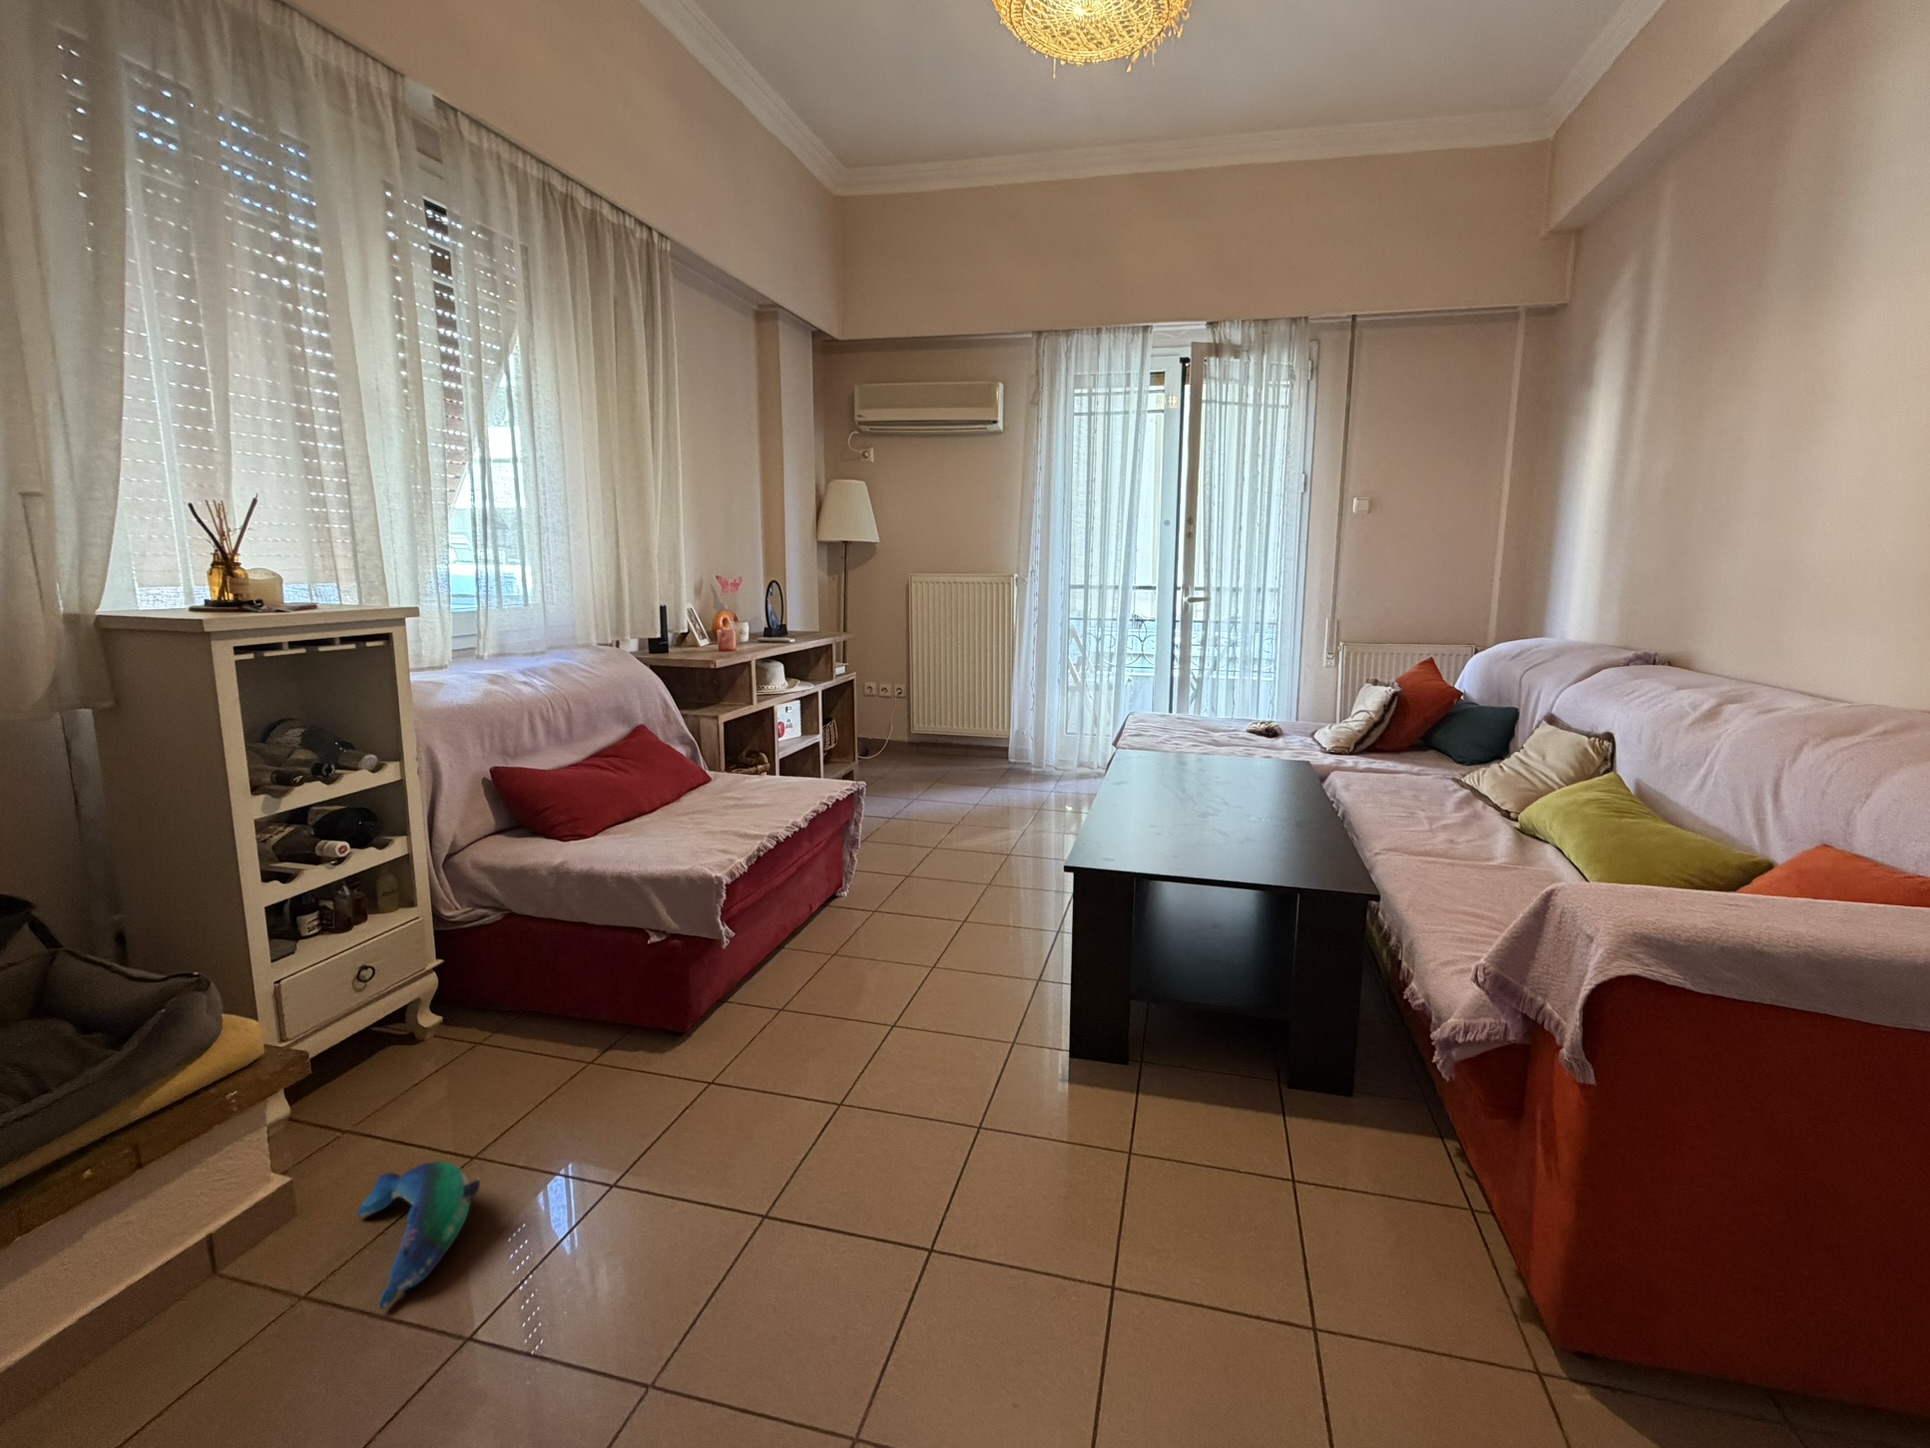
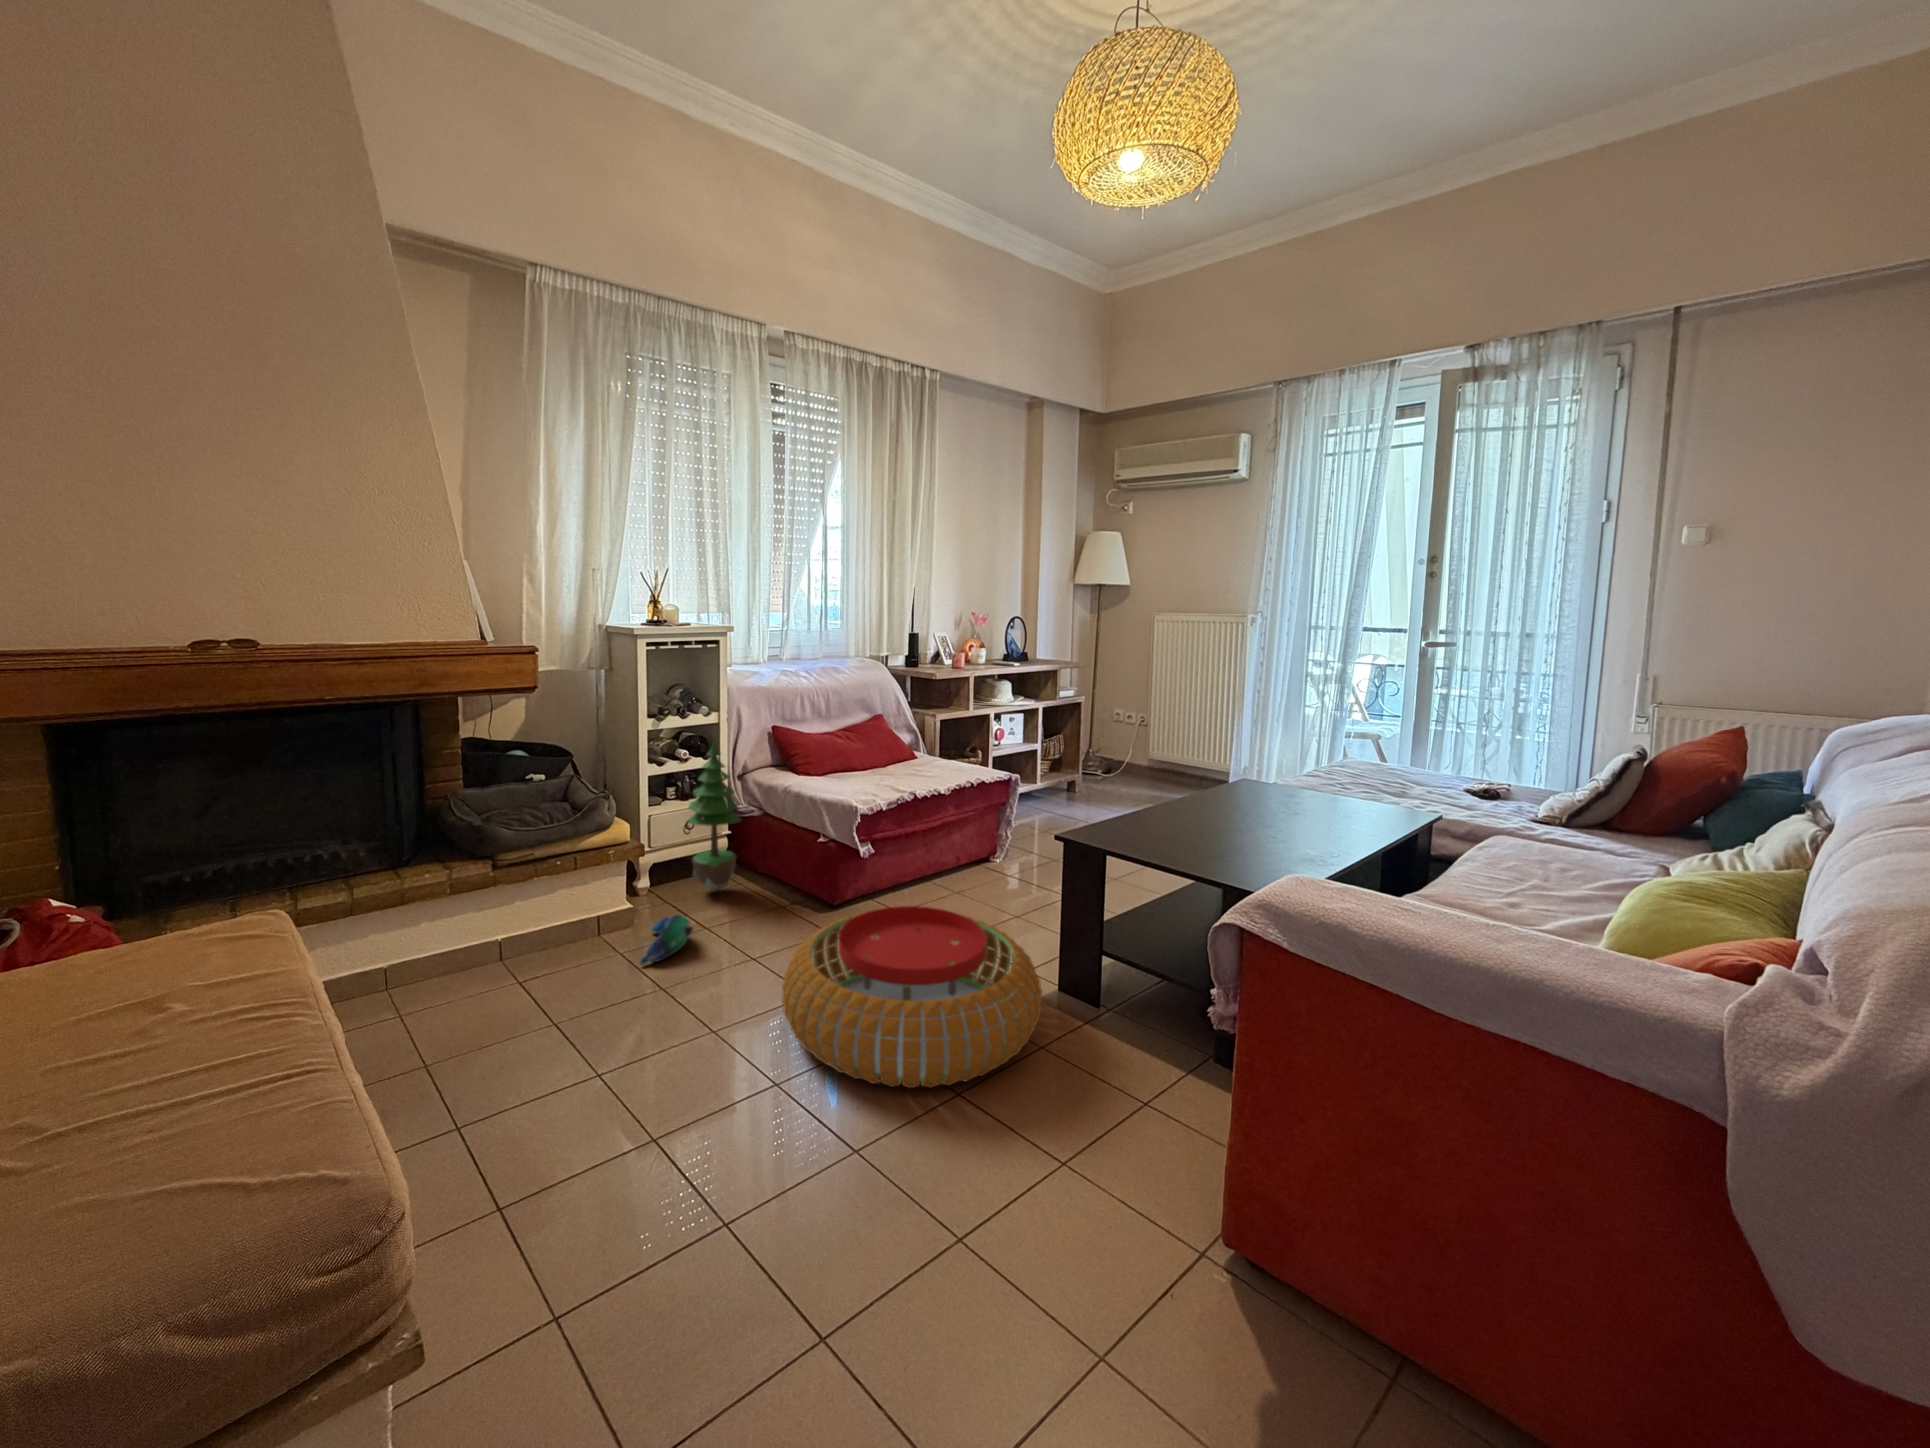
potted tree: none [371,815,492,1076] -> present [687,743,741,892]
pouf: none [755,1000,1155,1352] -> present [782,906,1042,1088]

